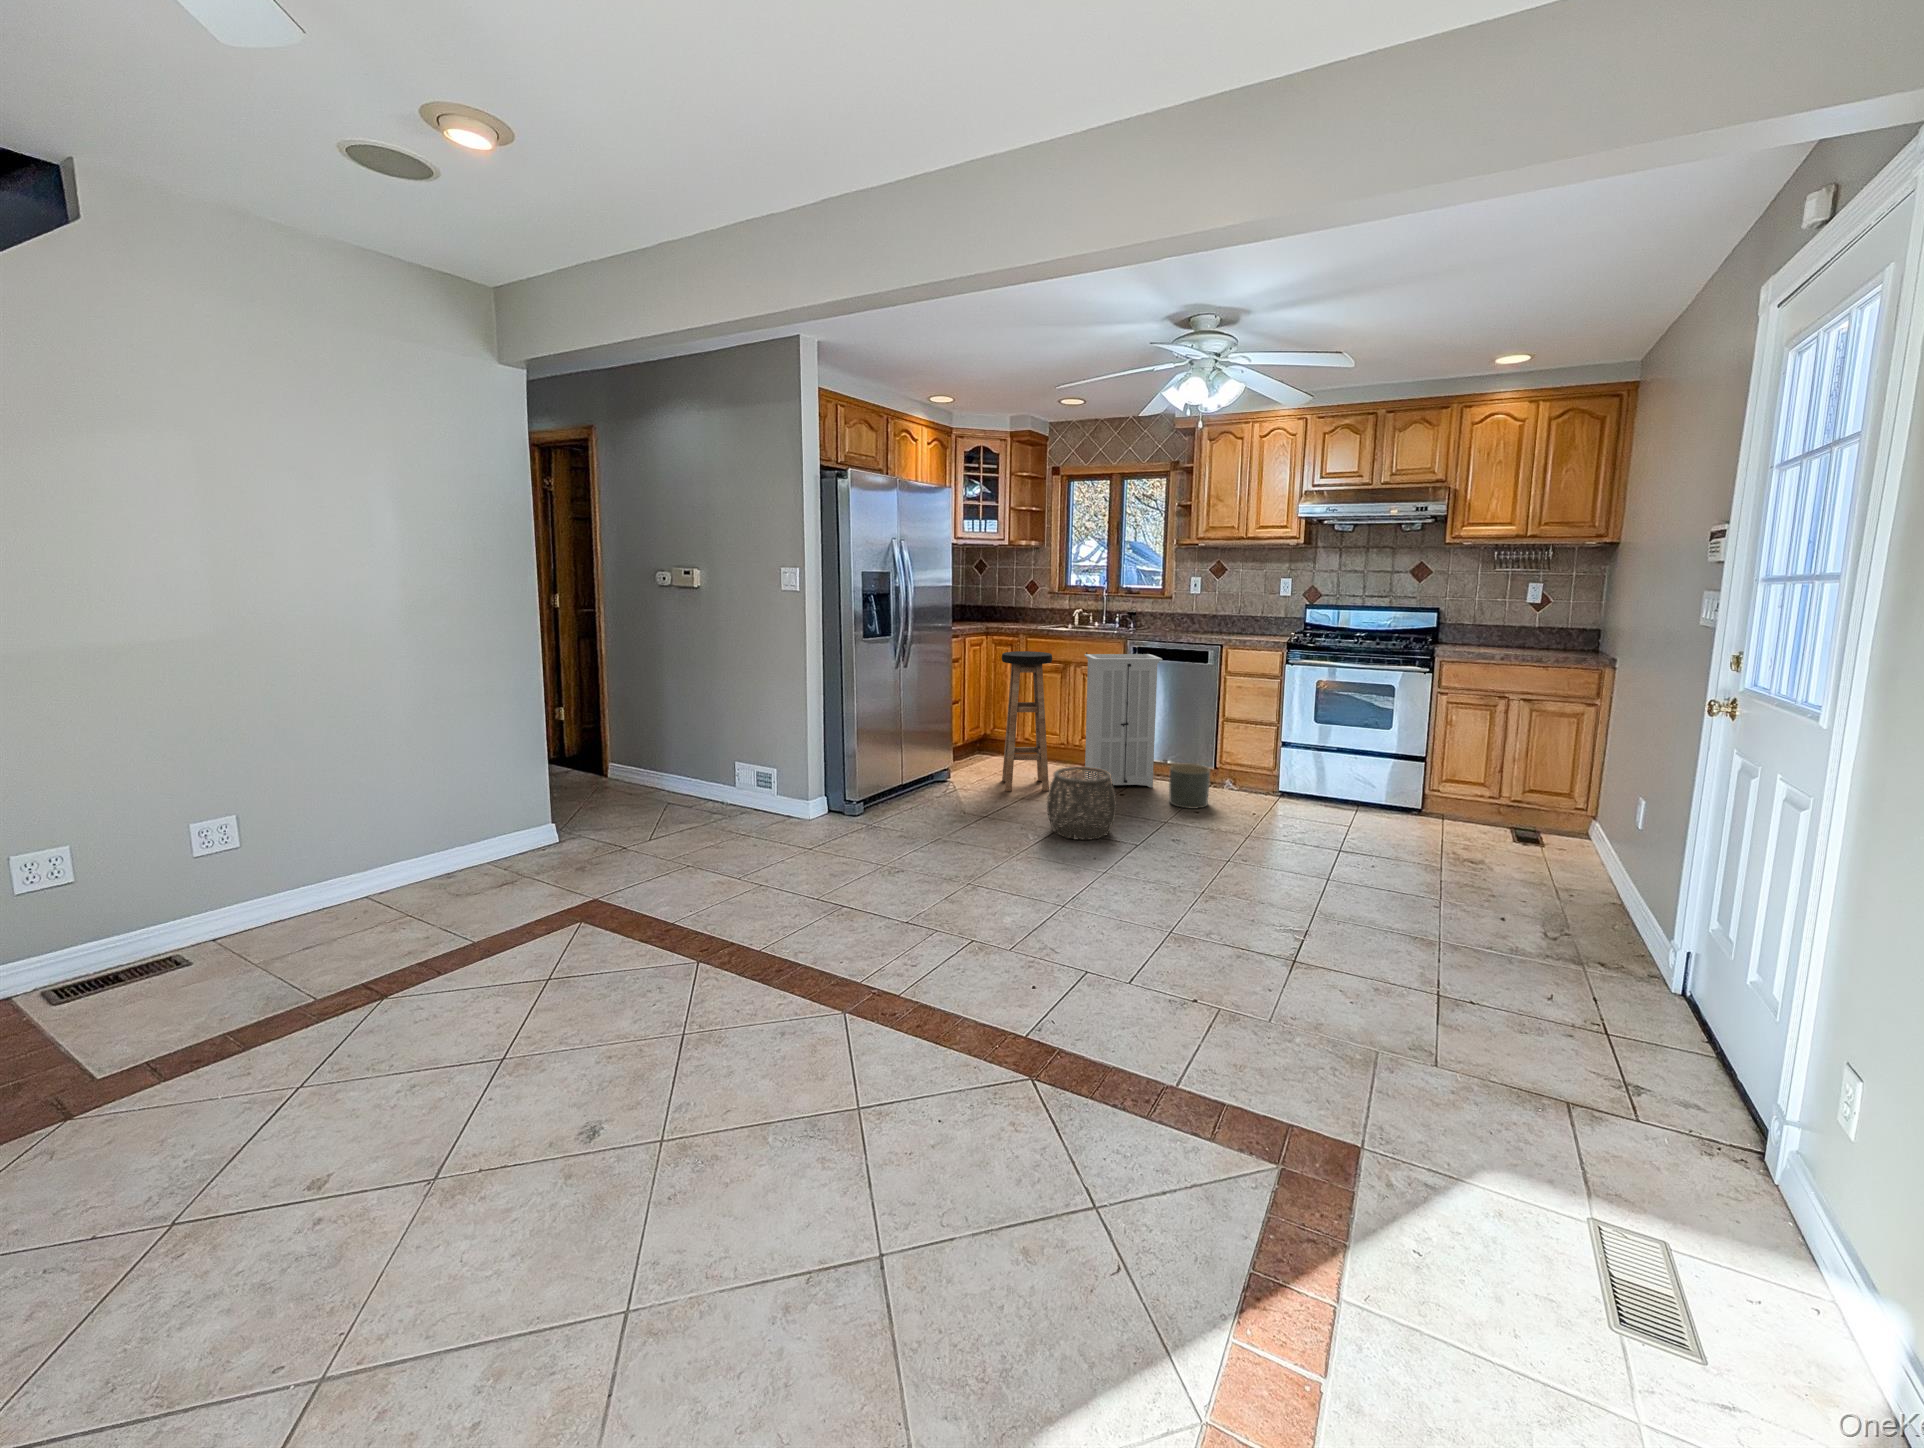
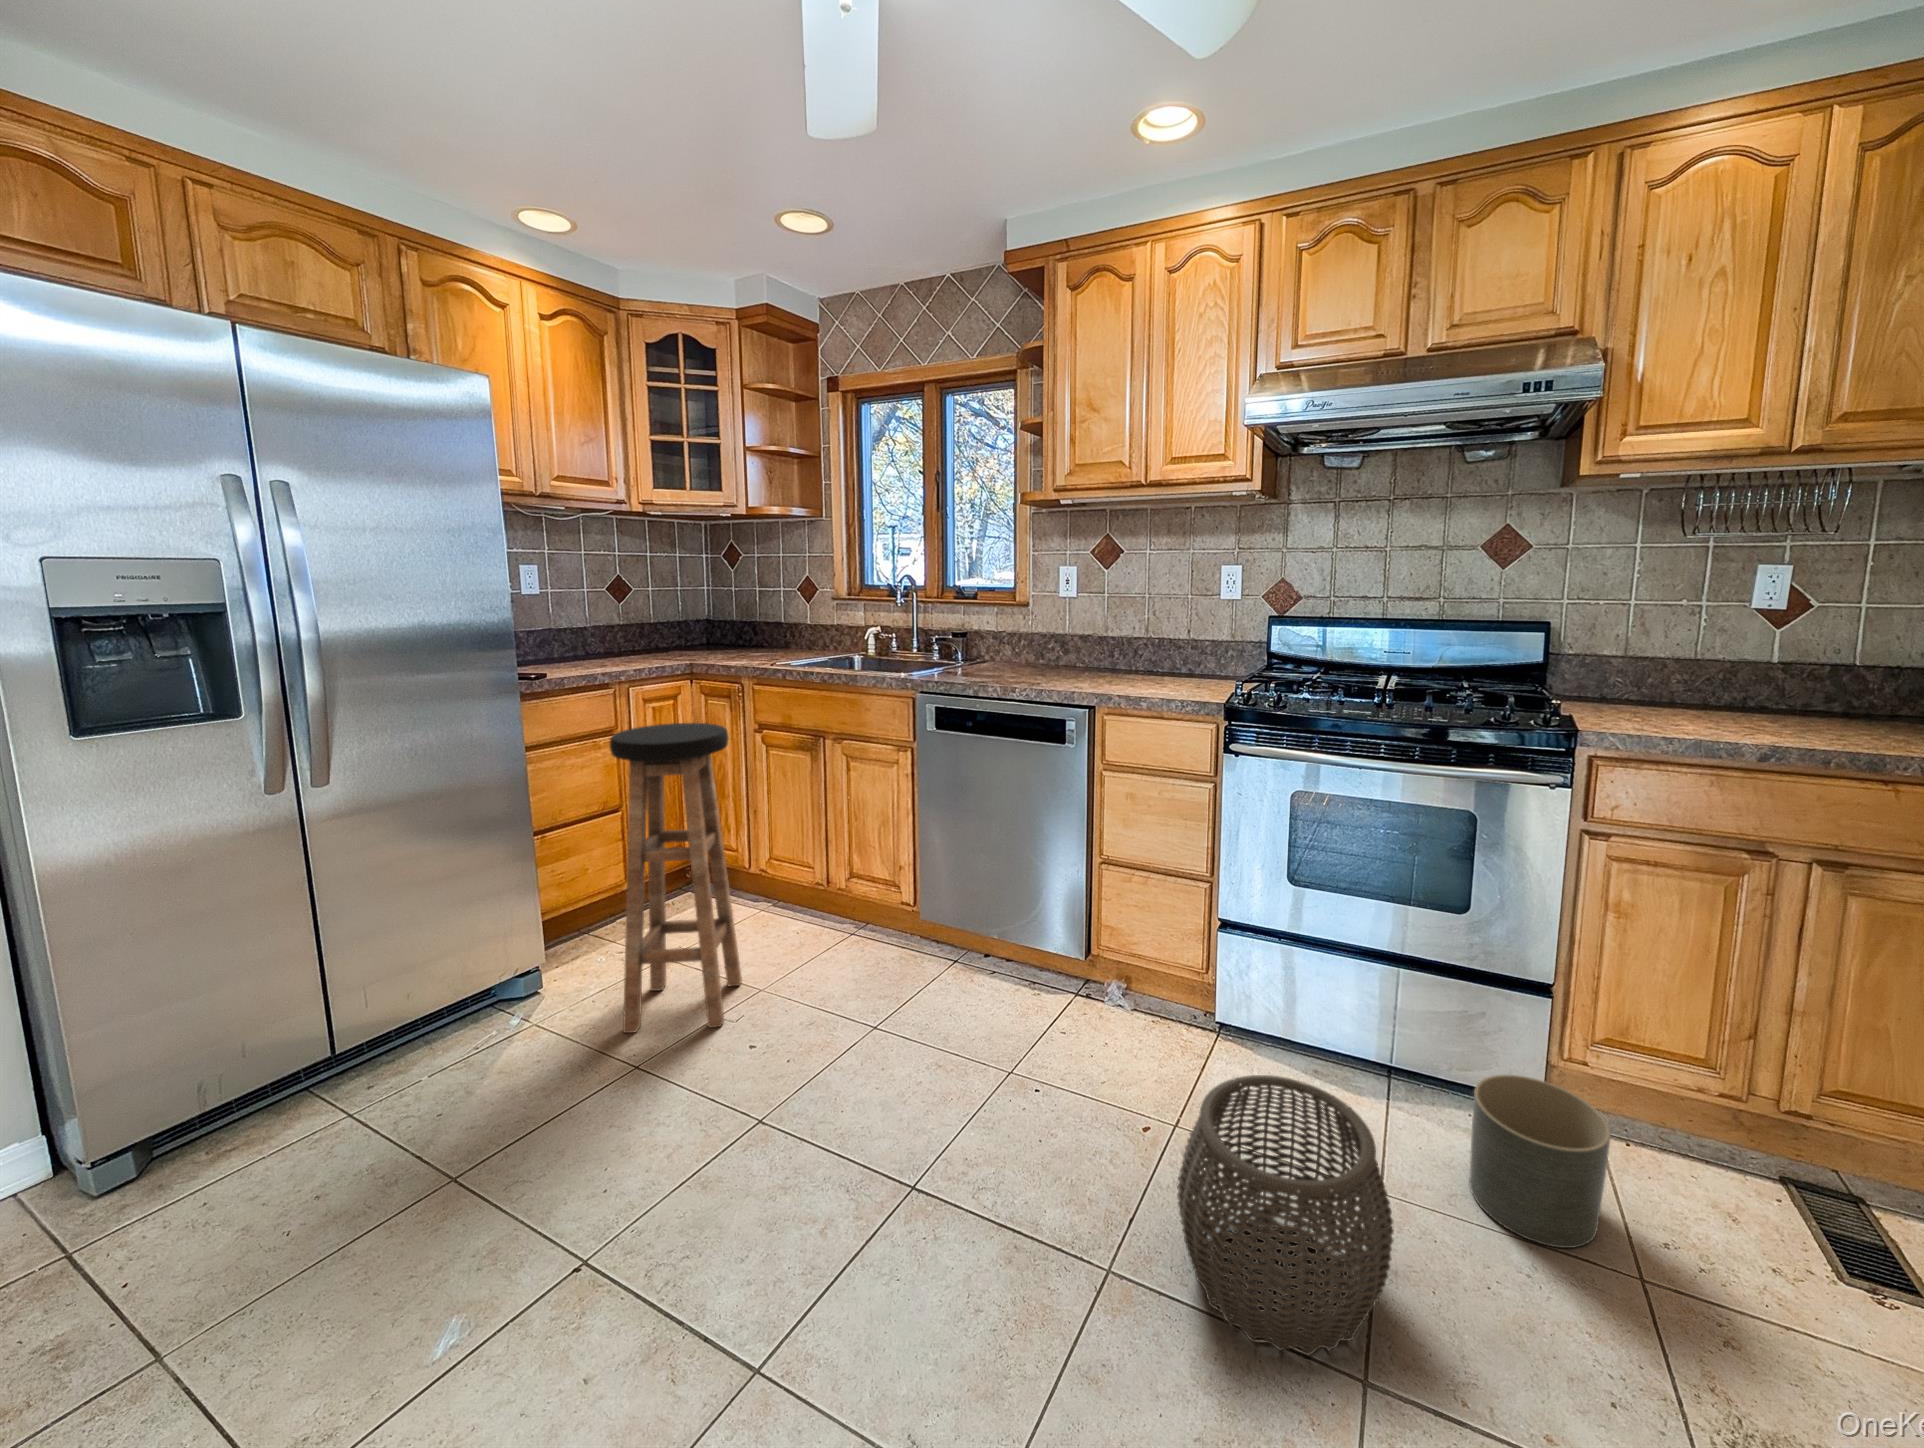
storage cabinet: present [1085,652,1162,787] -> none [804,718,960,1014]
planter: present [1169,764,1210,809] -> present [1469,1075,1611,1248]
woven basket: present [1047,767,1117,840] -> present [1177,1075,1394,1355]

